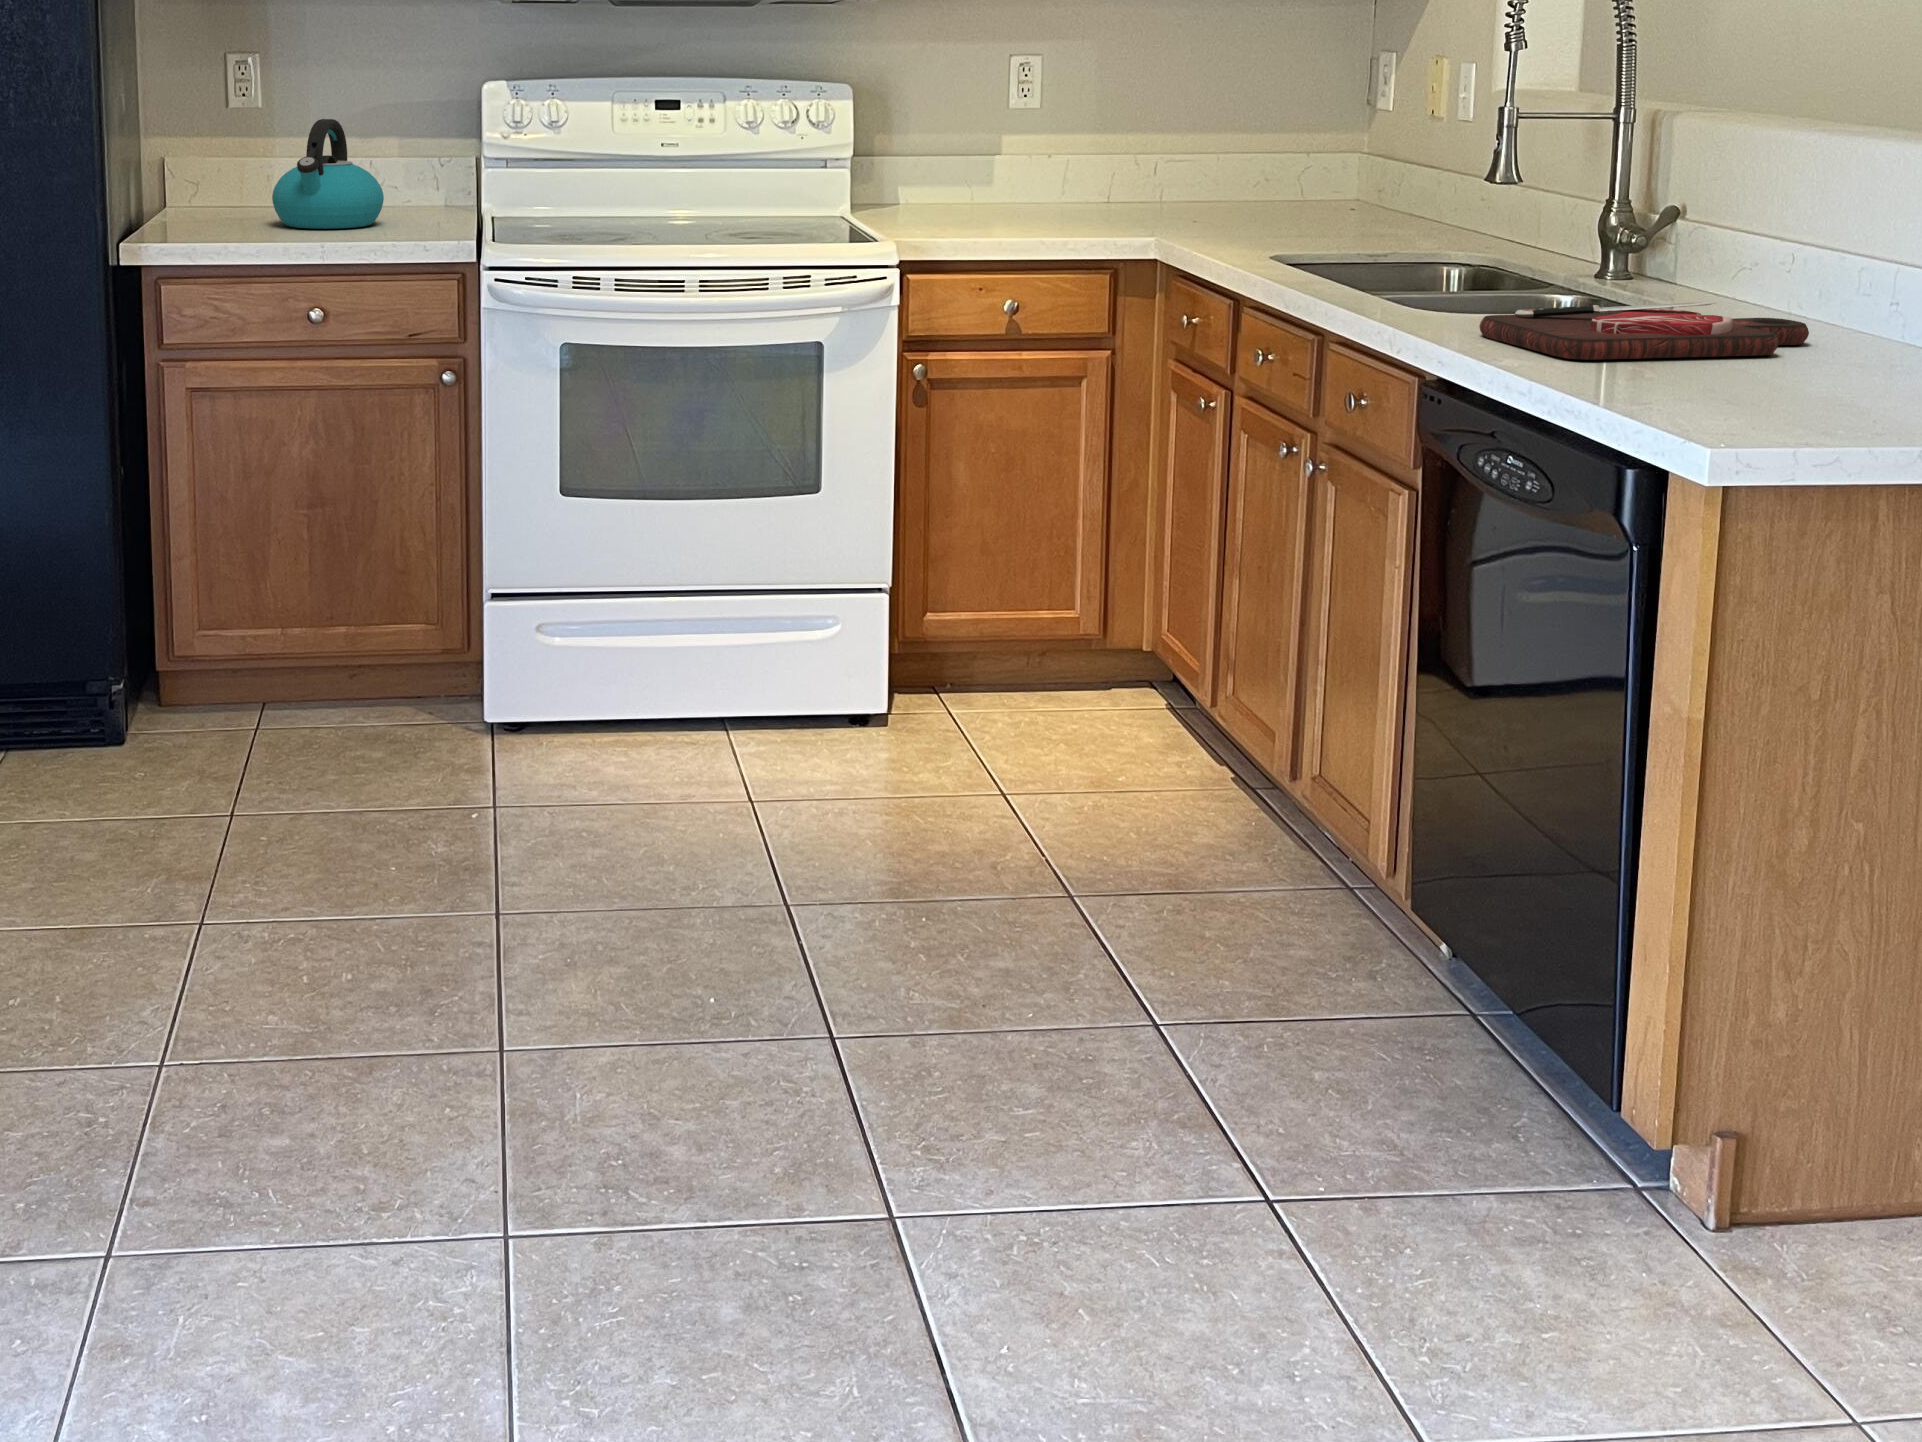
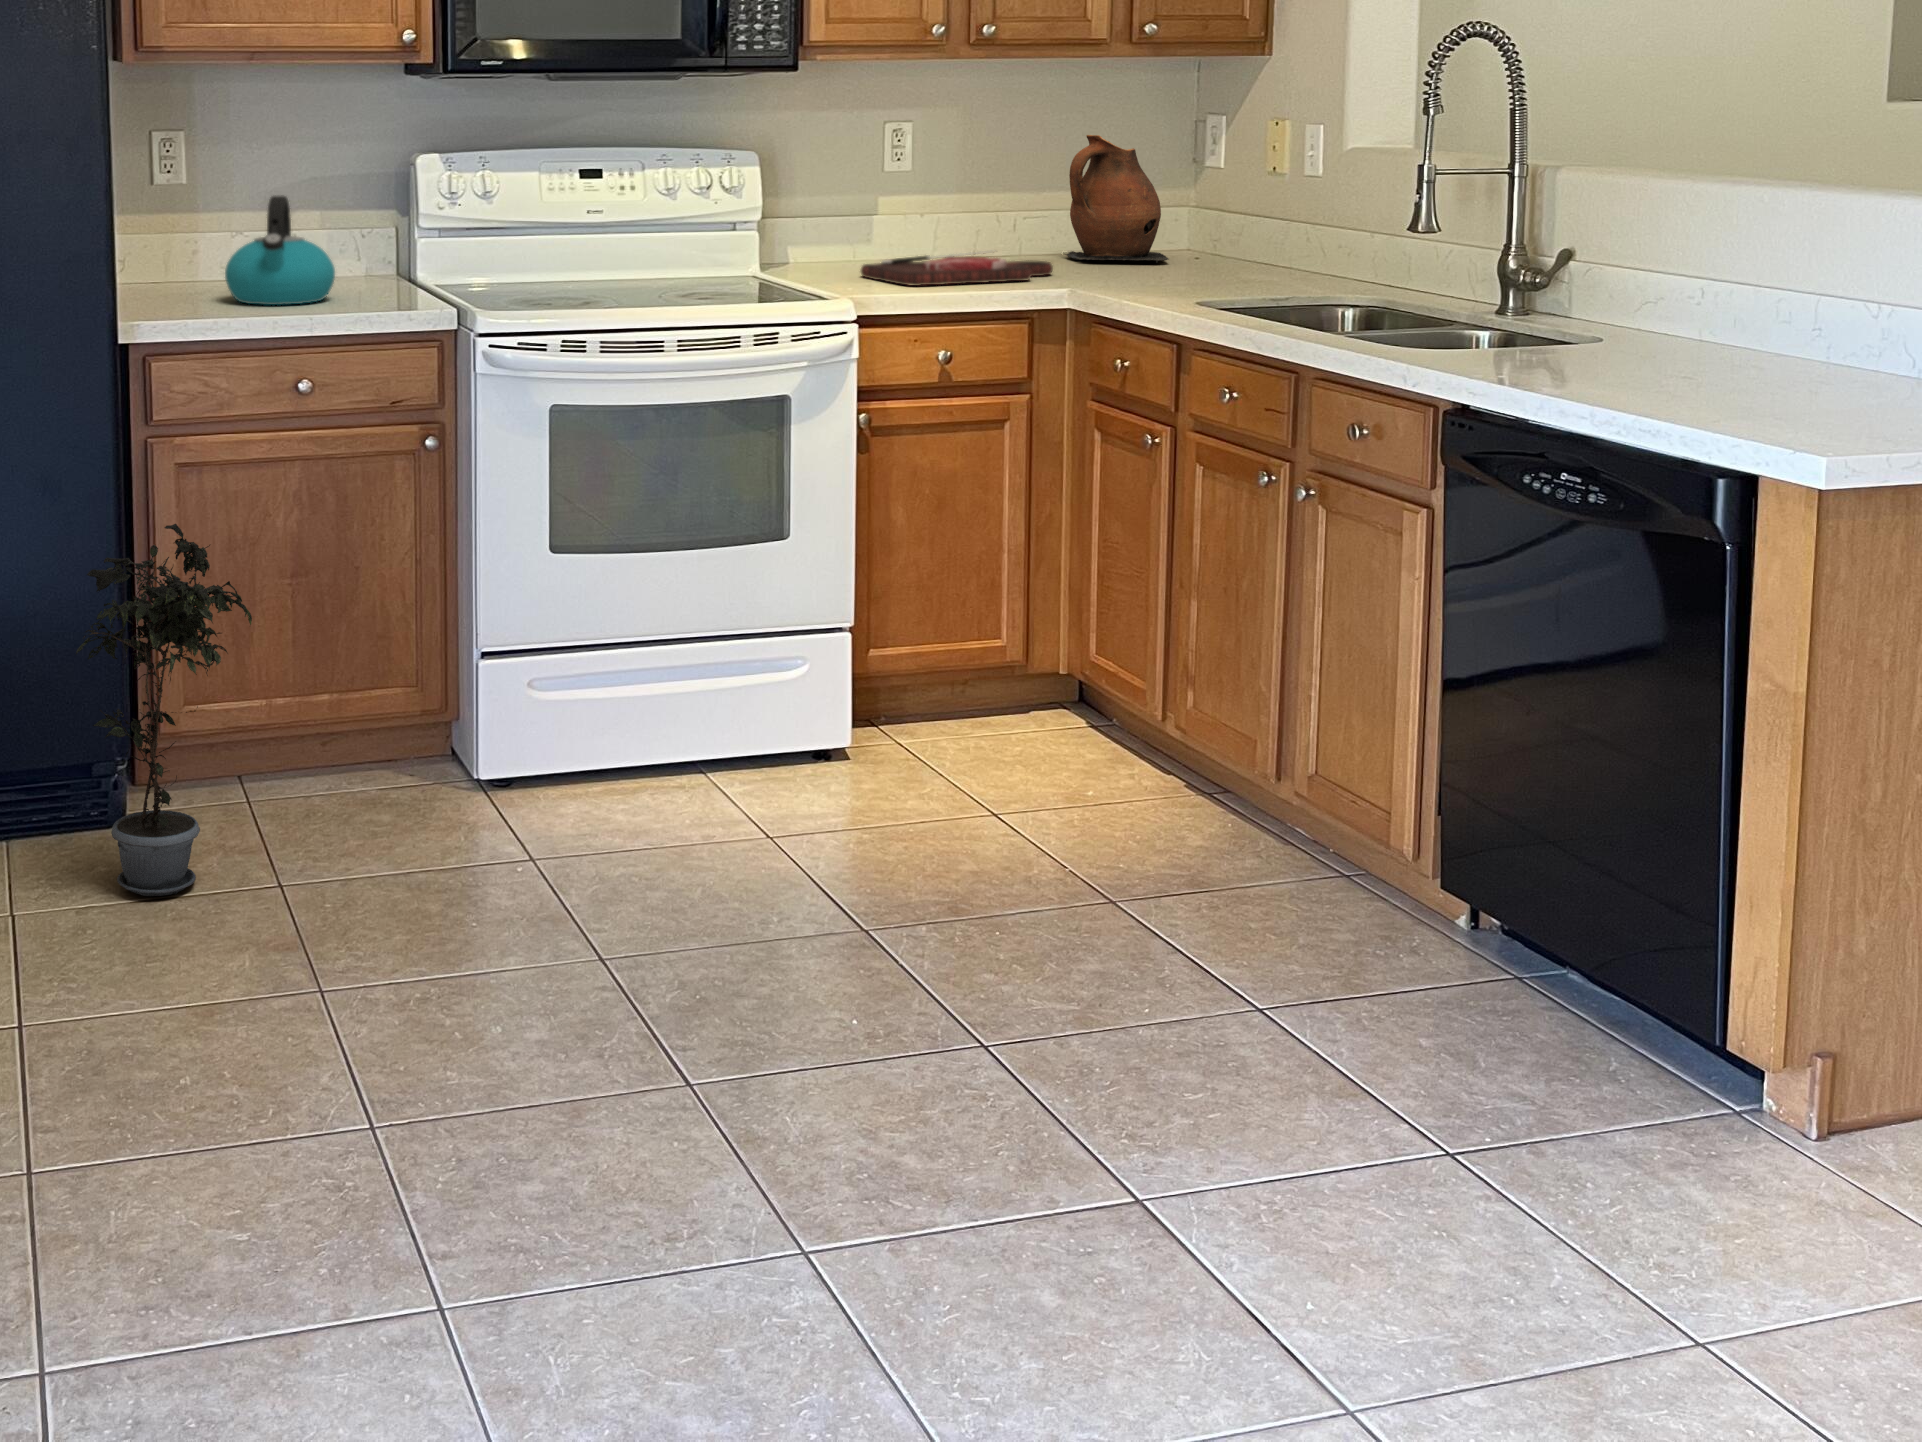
ceramic pitcher: none [1209,74,1322,215] -> present [1065,135,1168,263]
cutting board: present [1479,302,1809,360] -> present [861,250,1053,286]
potted plant: none [43,440,207,804] -> present [76,524,252,896]

